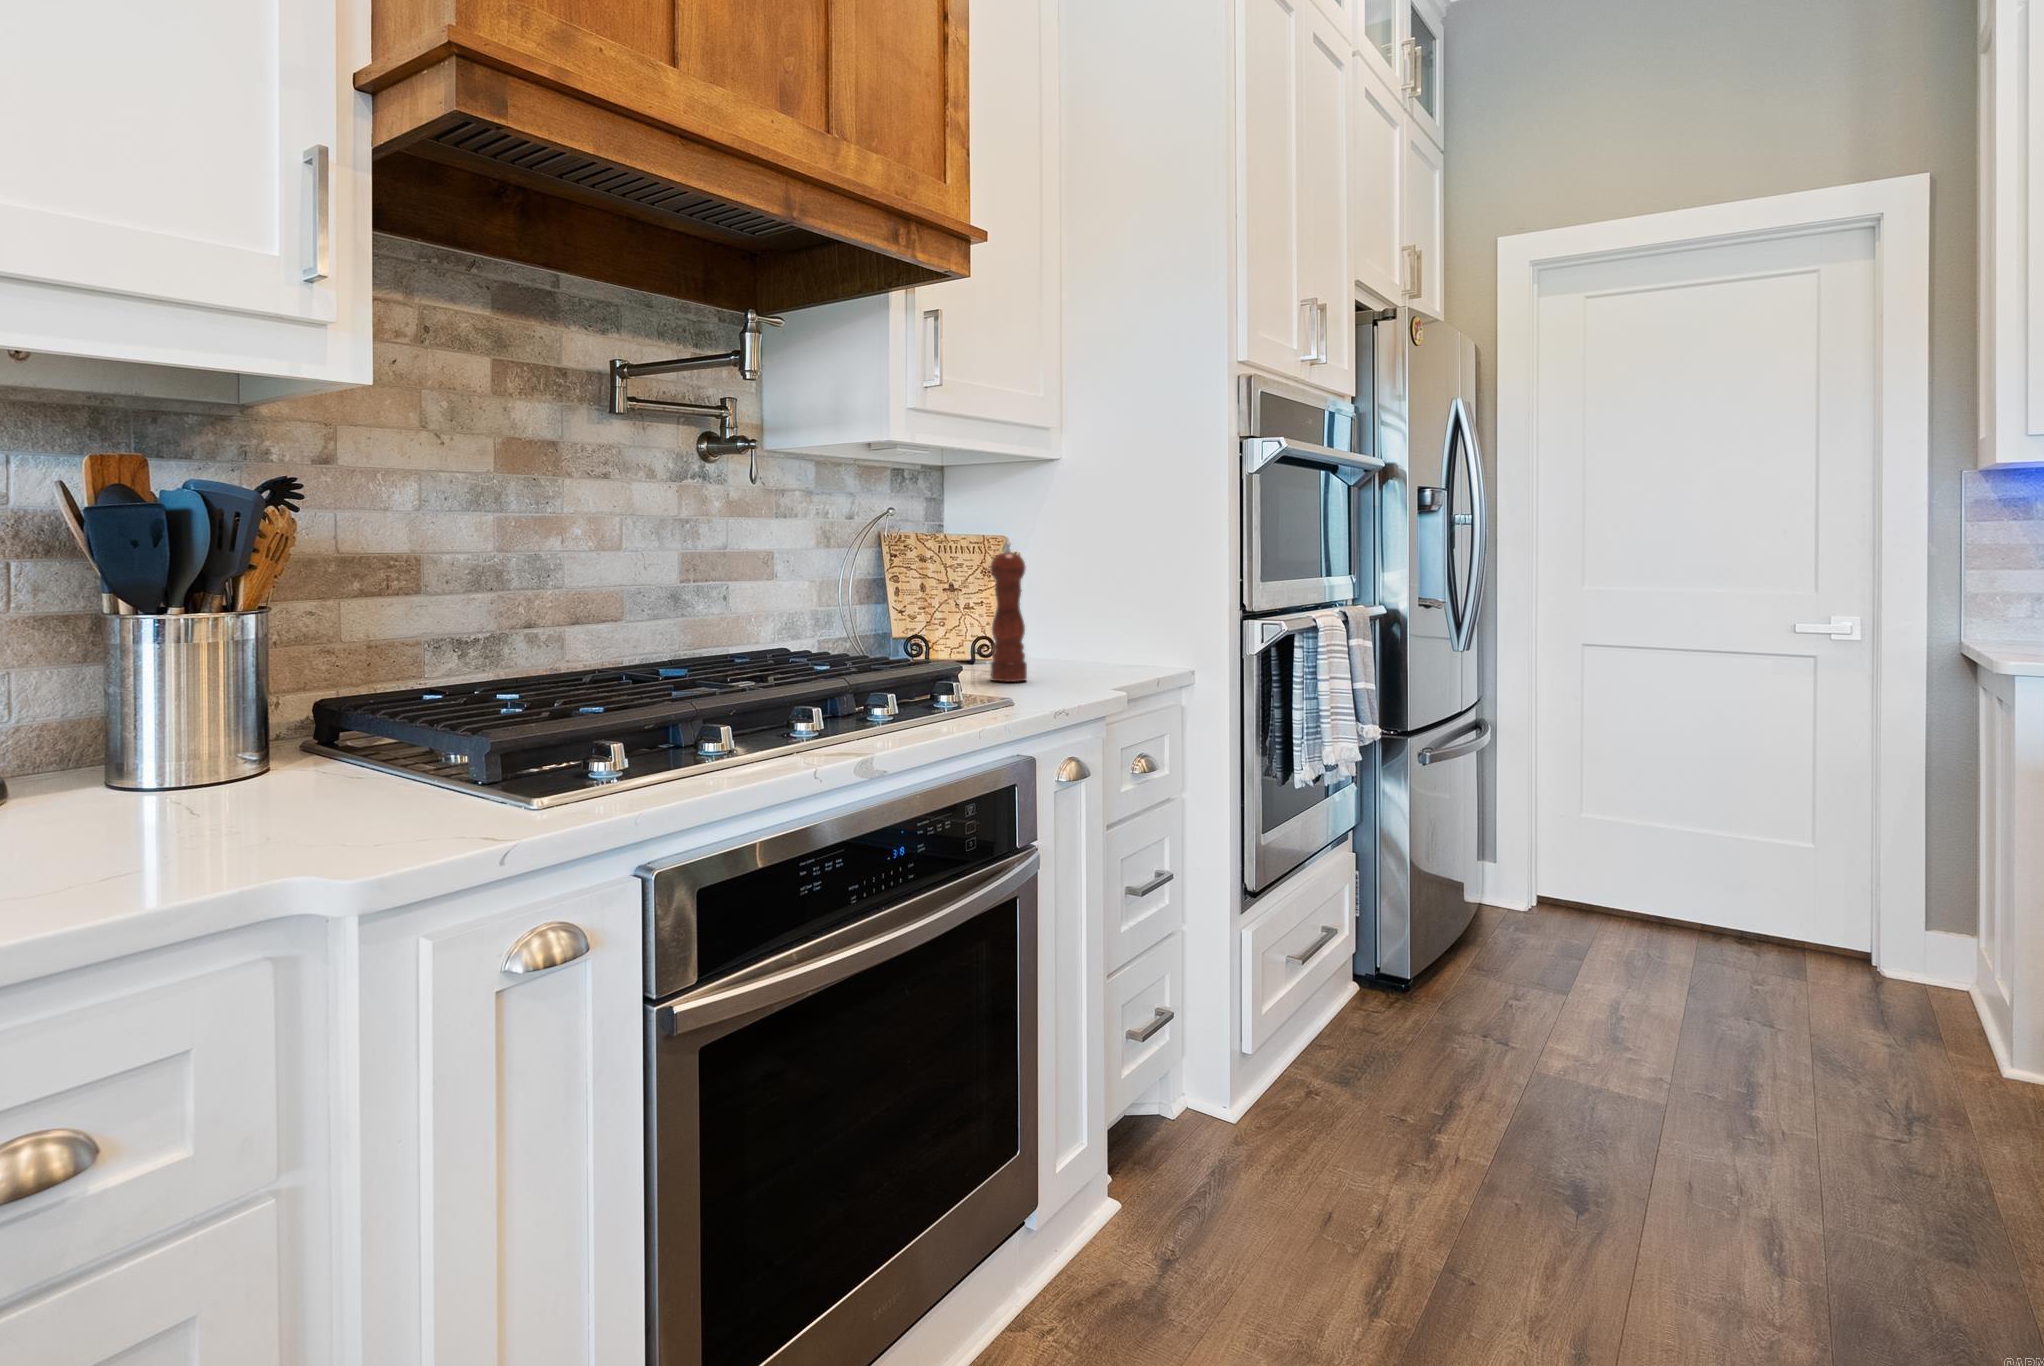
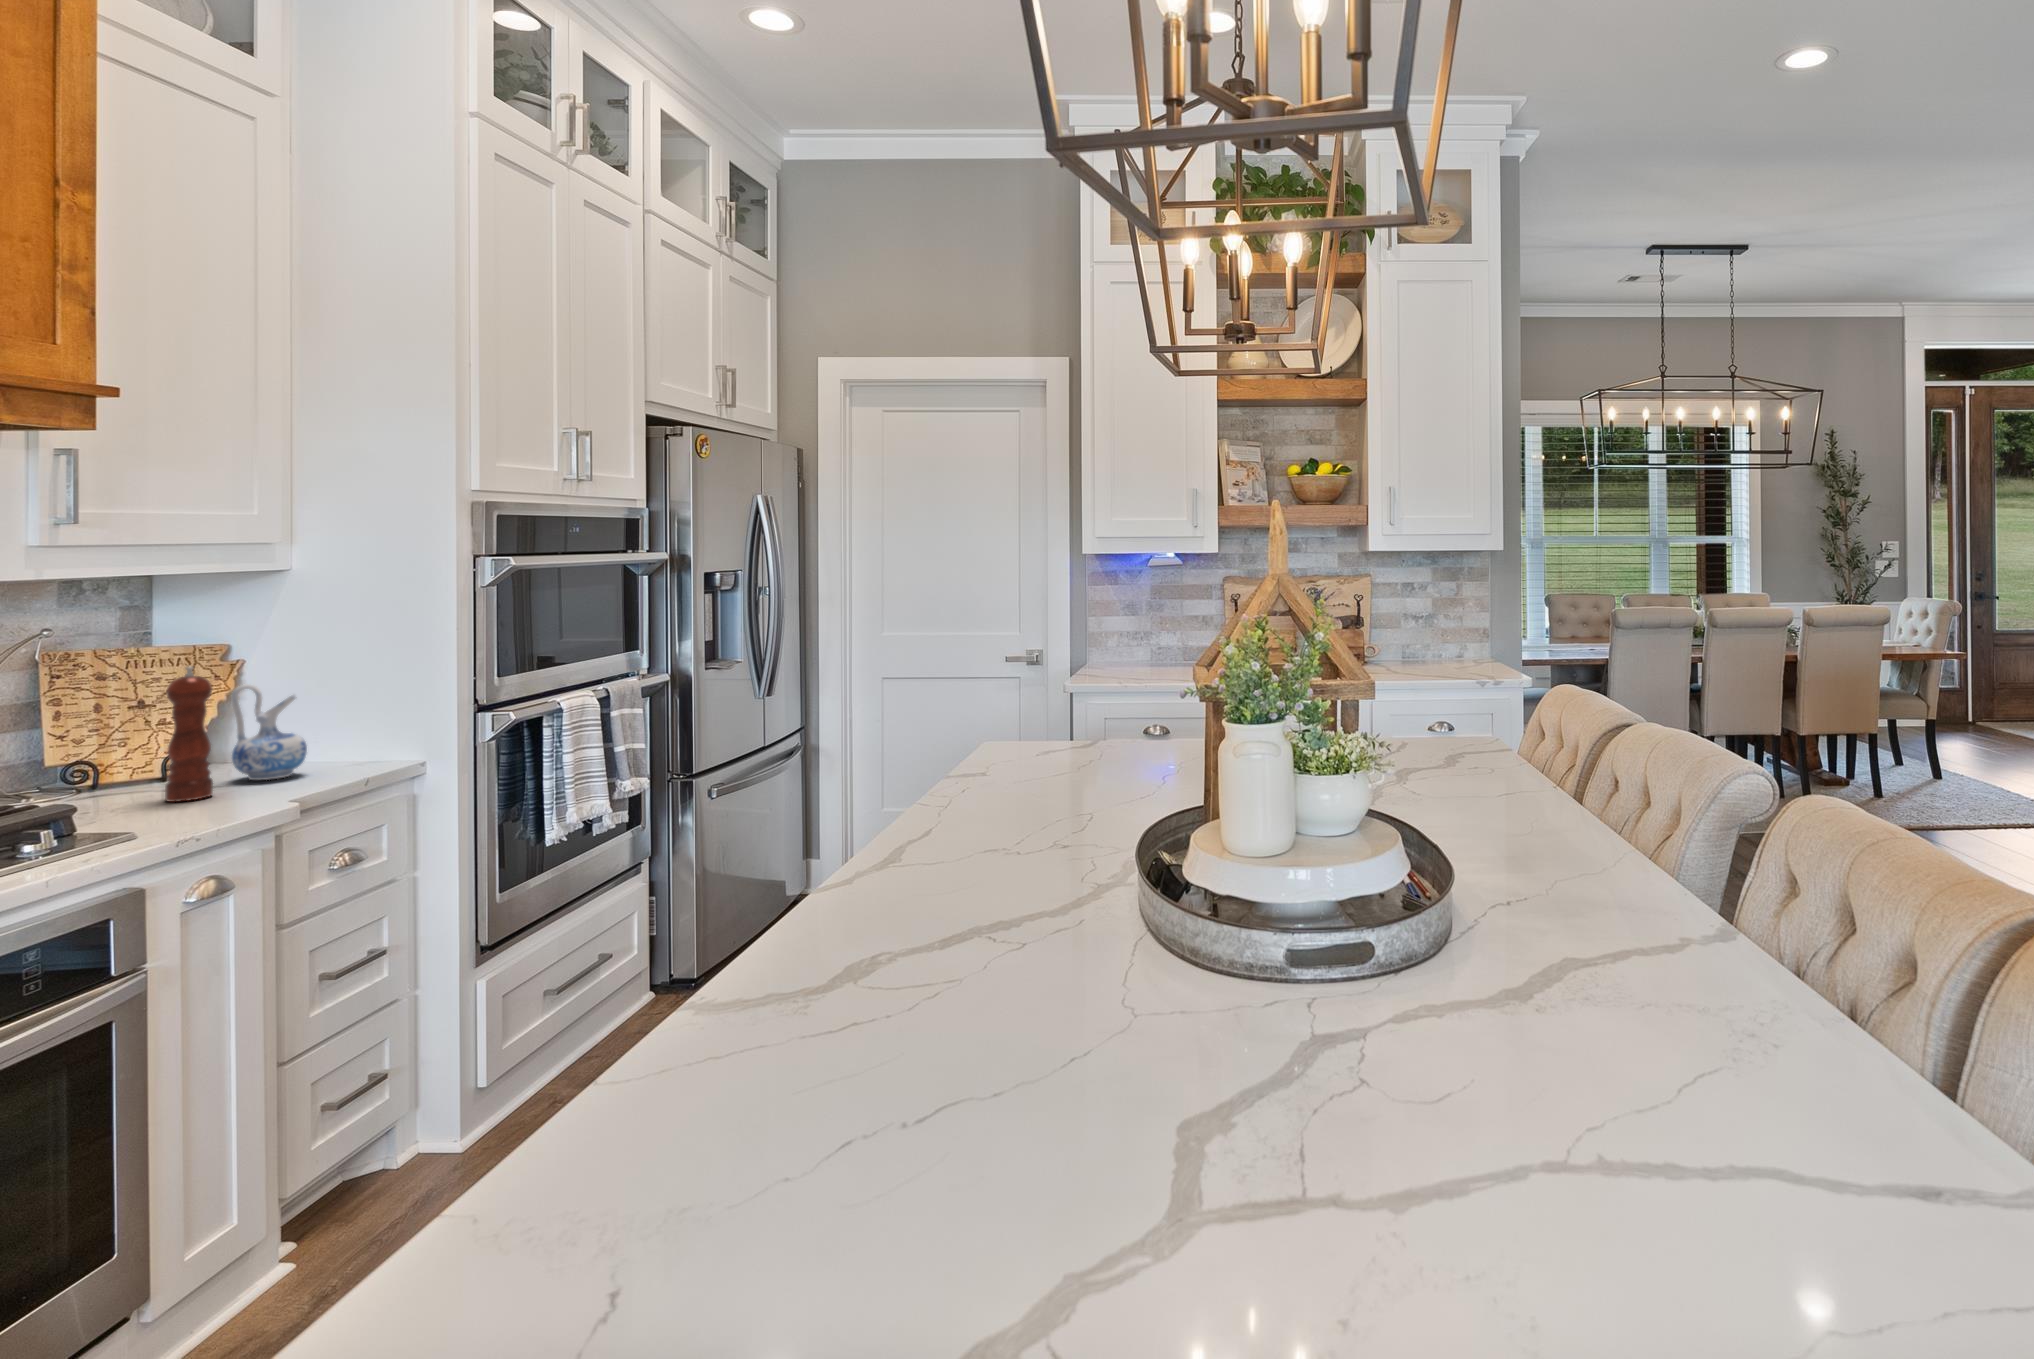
ceramic pitcher: none [1027,571,1089,672] -> present [231,684,307,780]

